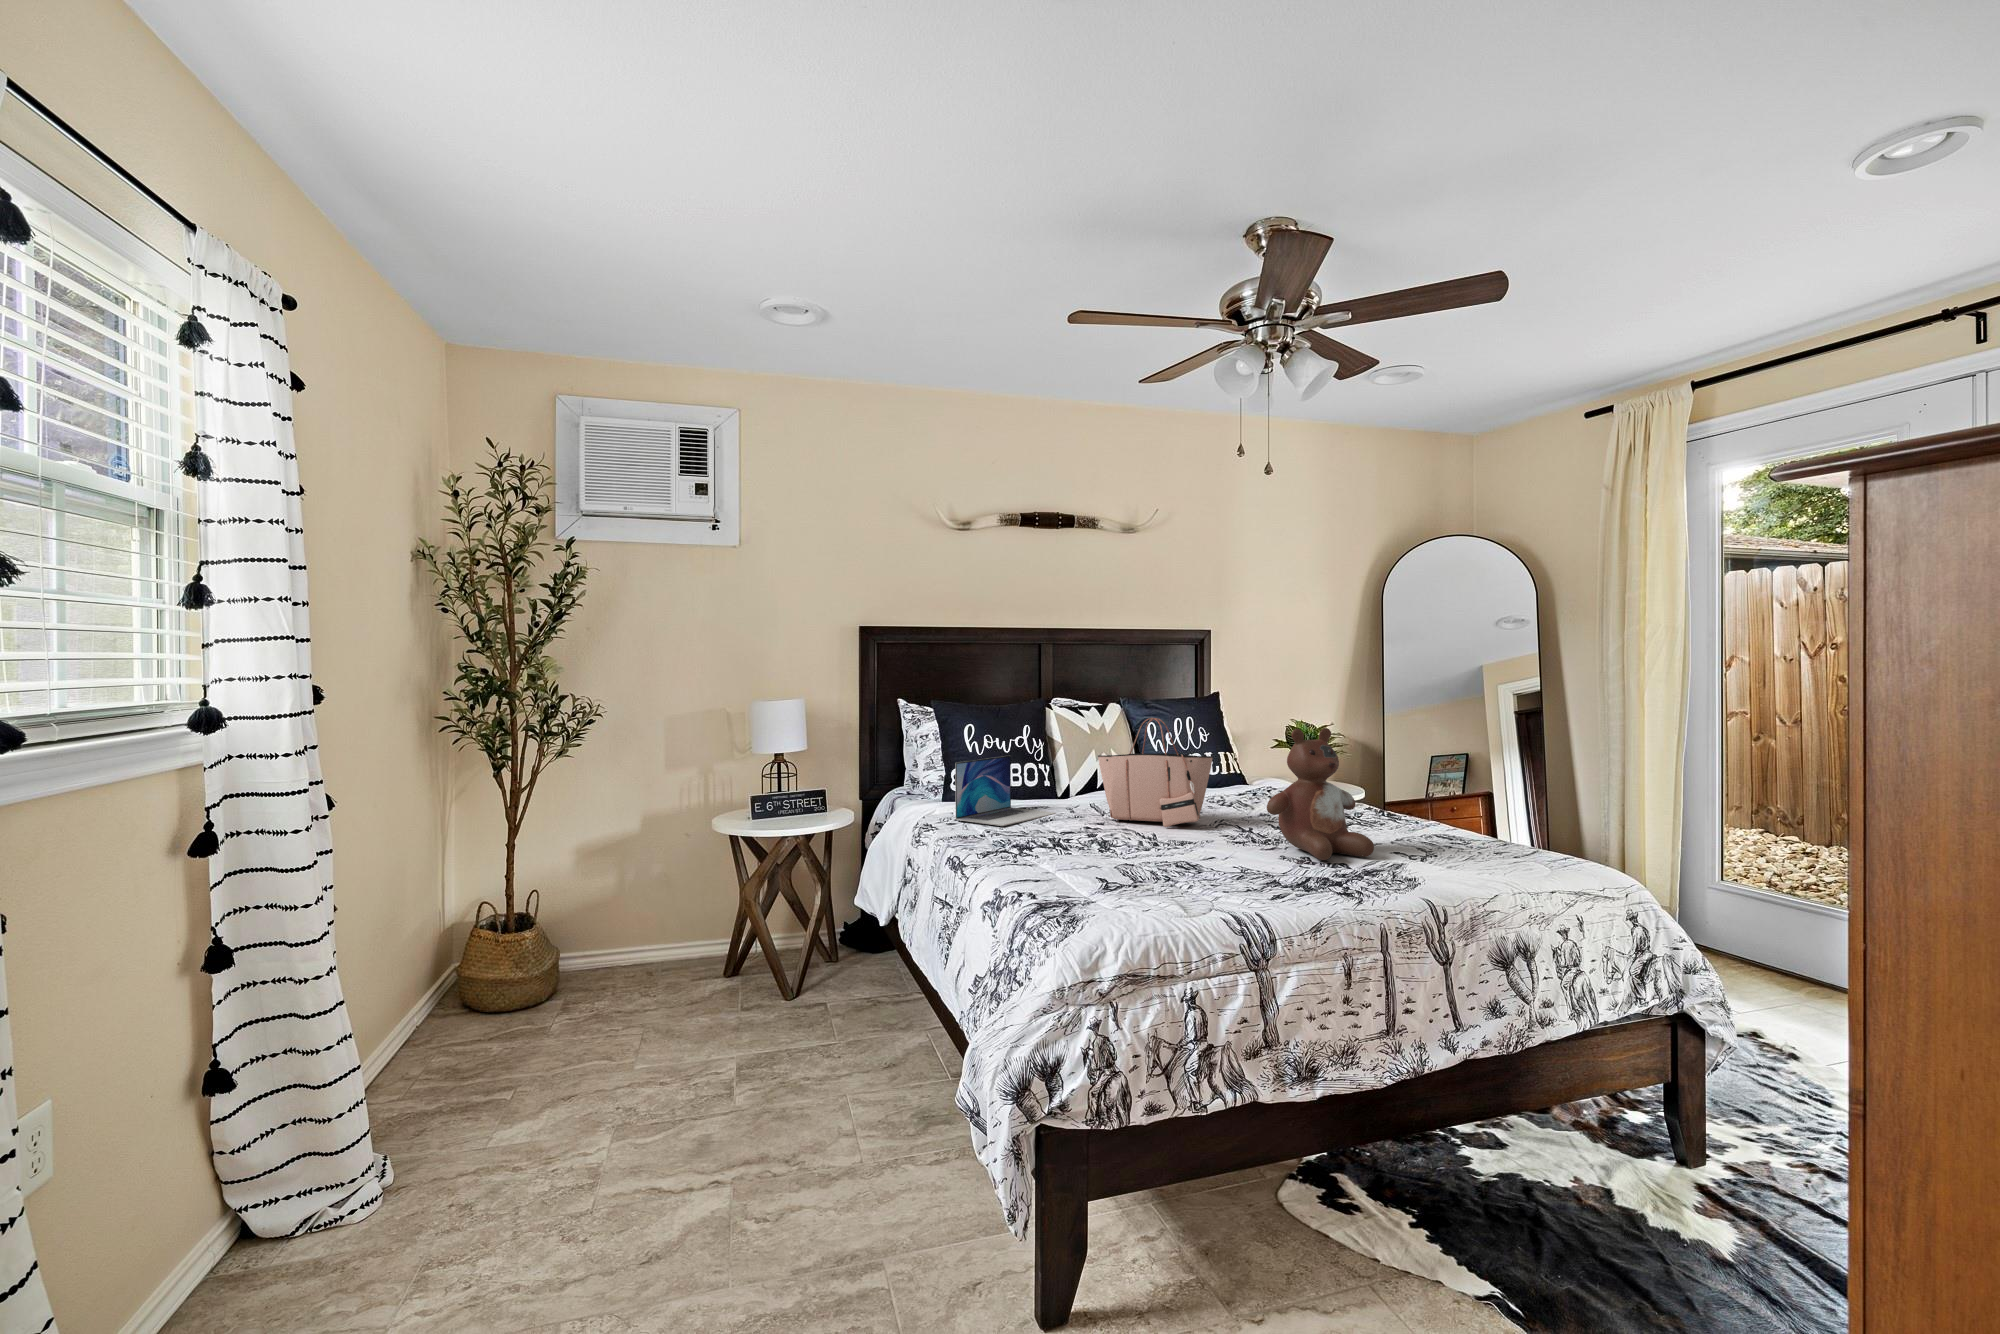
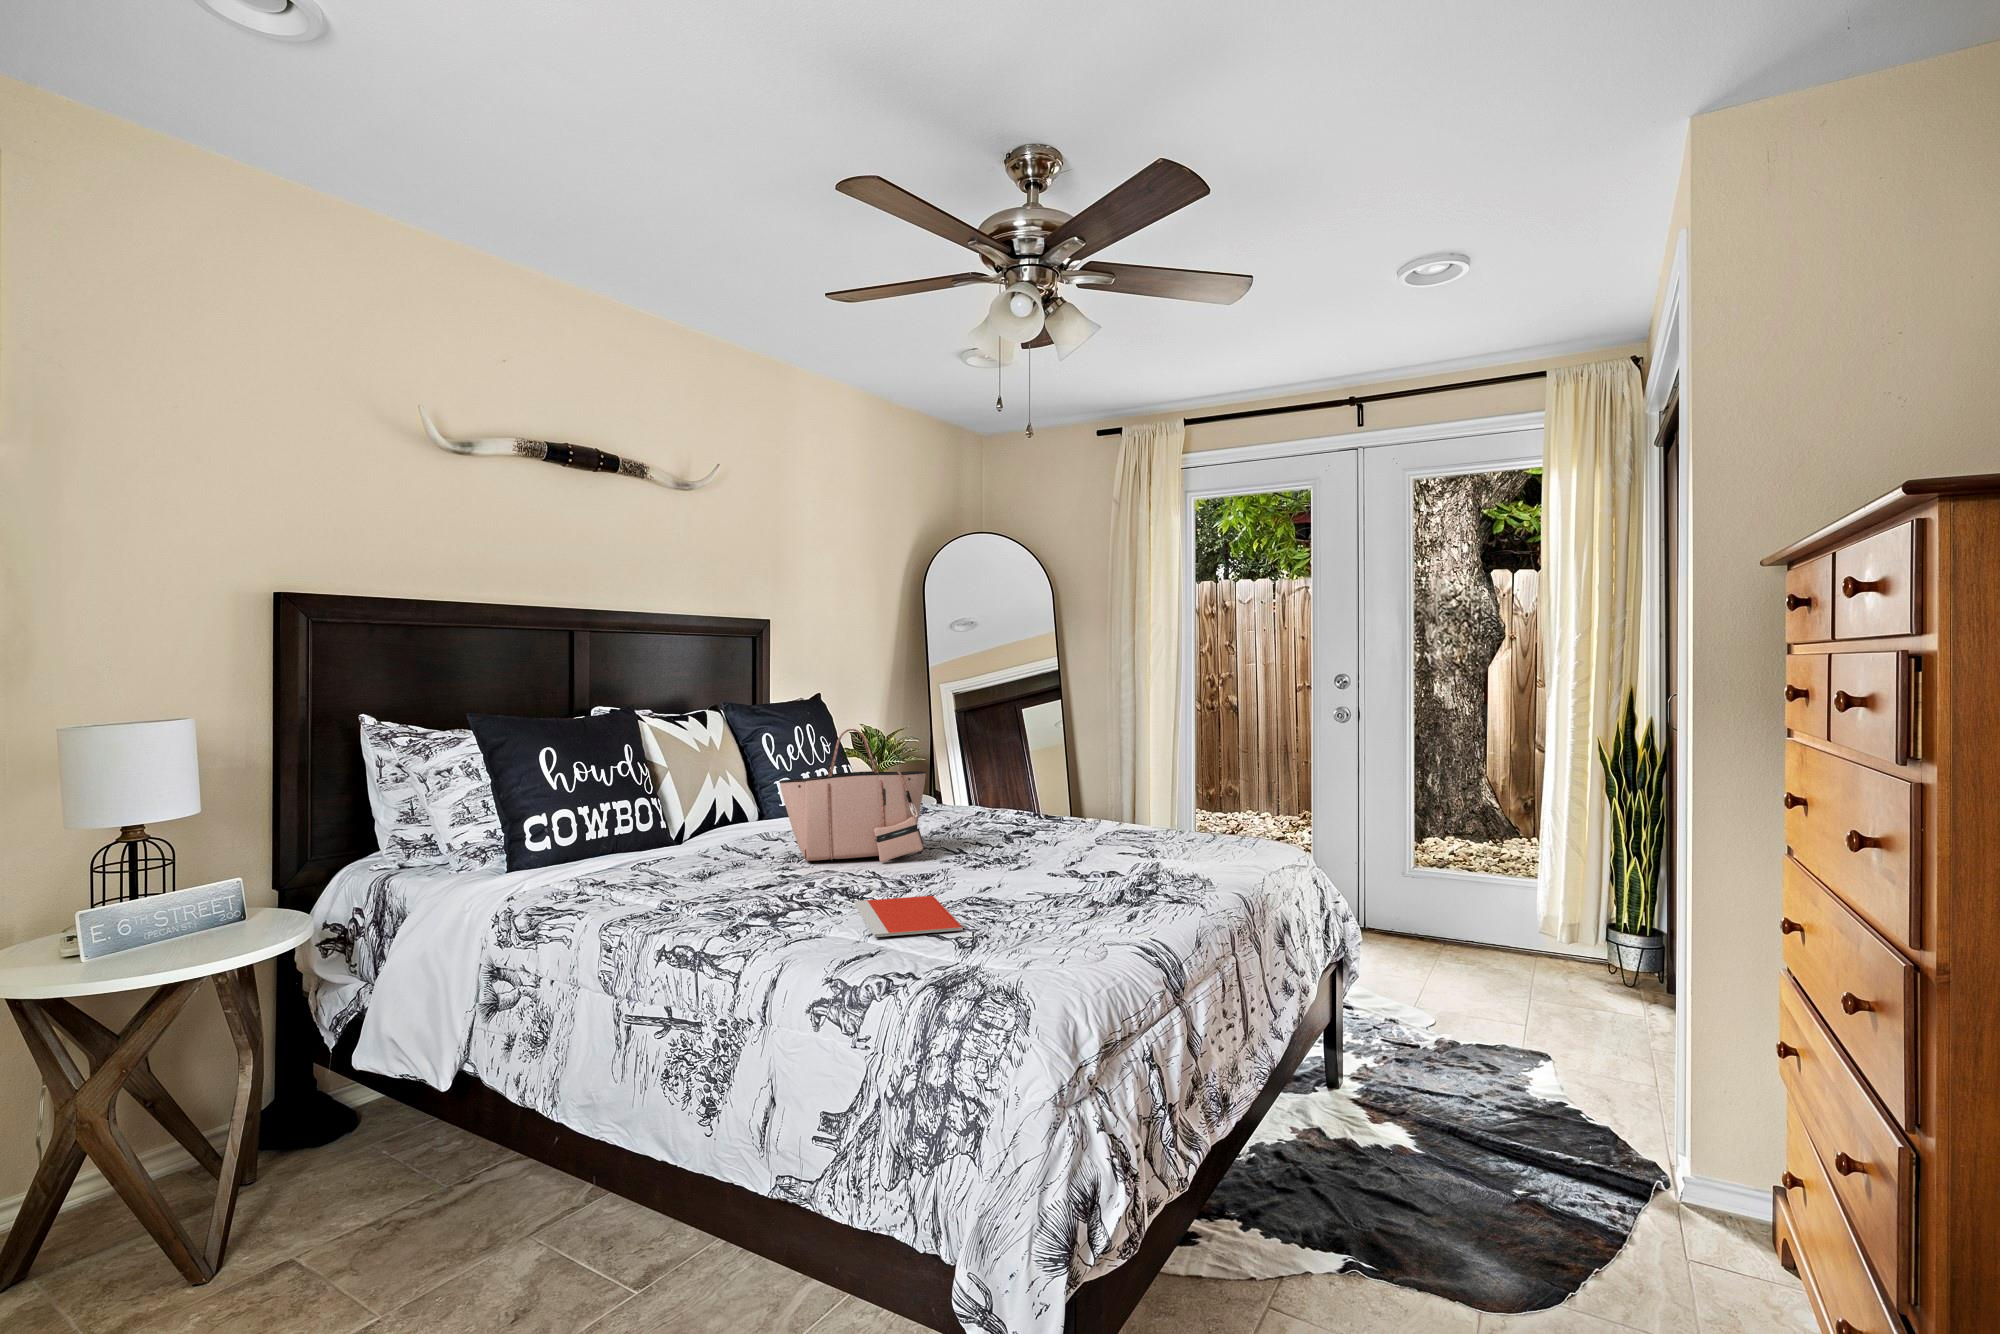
stuffed bear: present [1267,728,1374,860] -> none [1040,731,1144,876]
laptop: present [955,755,1055,826] -> none [590,791,712,891]
notebook: none [1061,848,1156,878] -> present [854,896,963,937]

